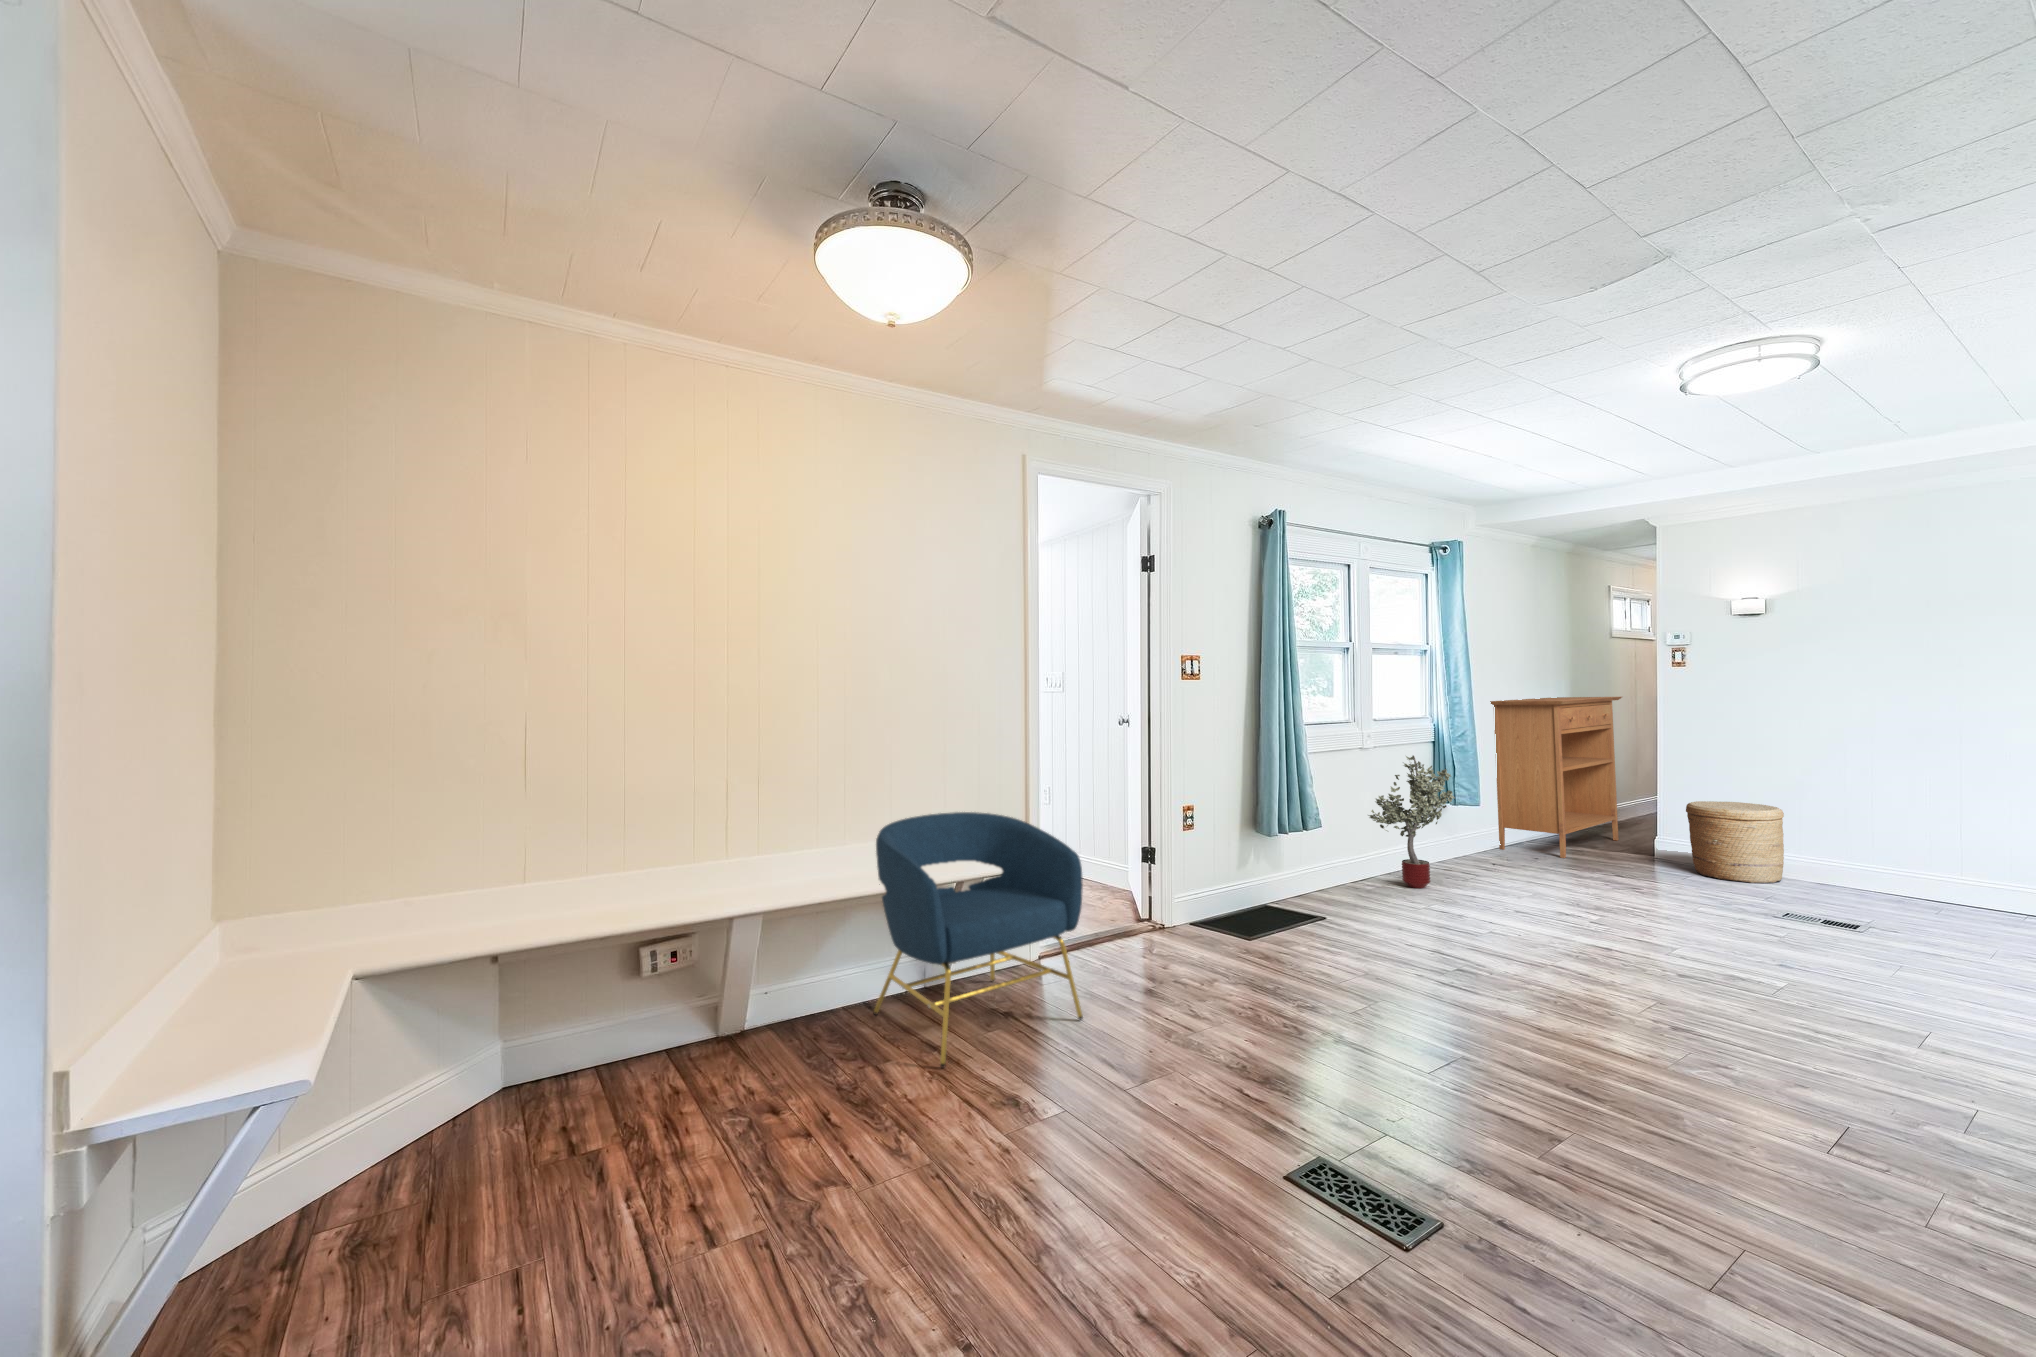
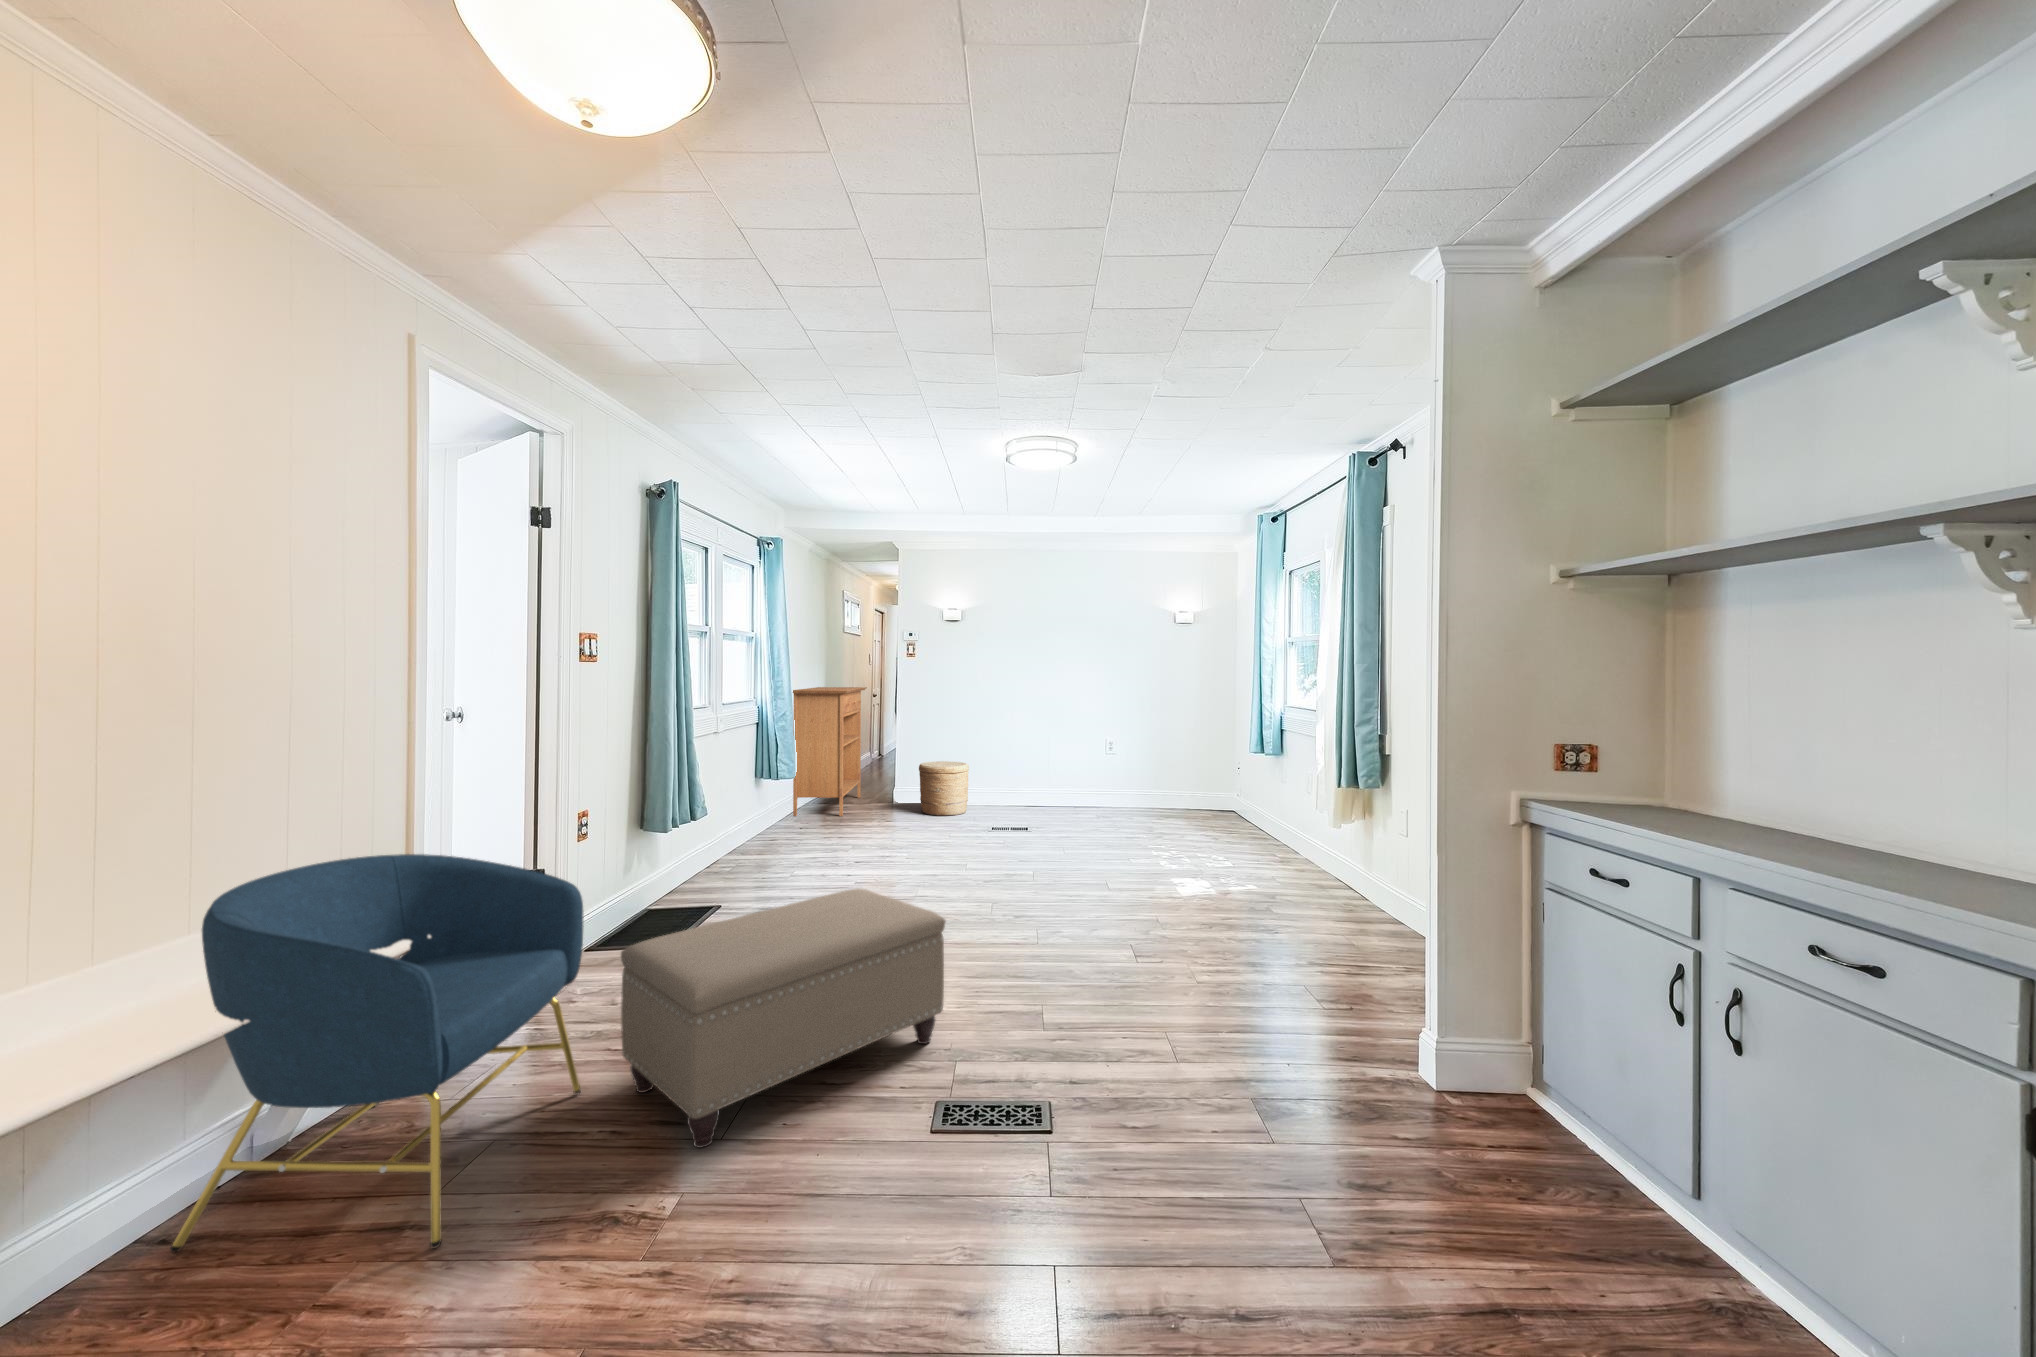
potted tree: present [1368,755,1455,888] -> none [726,739,795,860]
ottoman: none [1091,911,1394,1108] -> present [621,888,945,1148]

